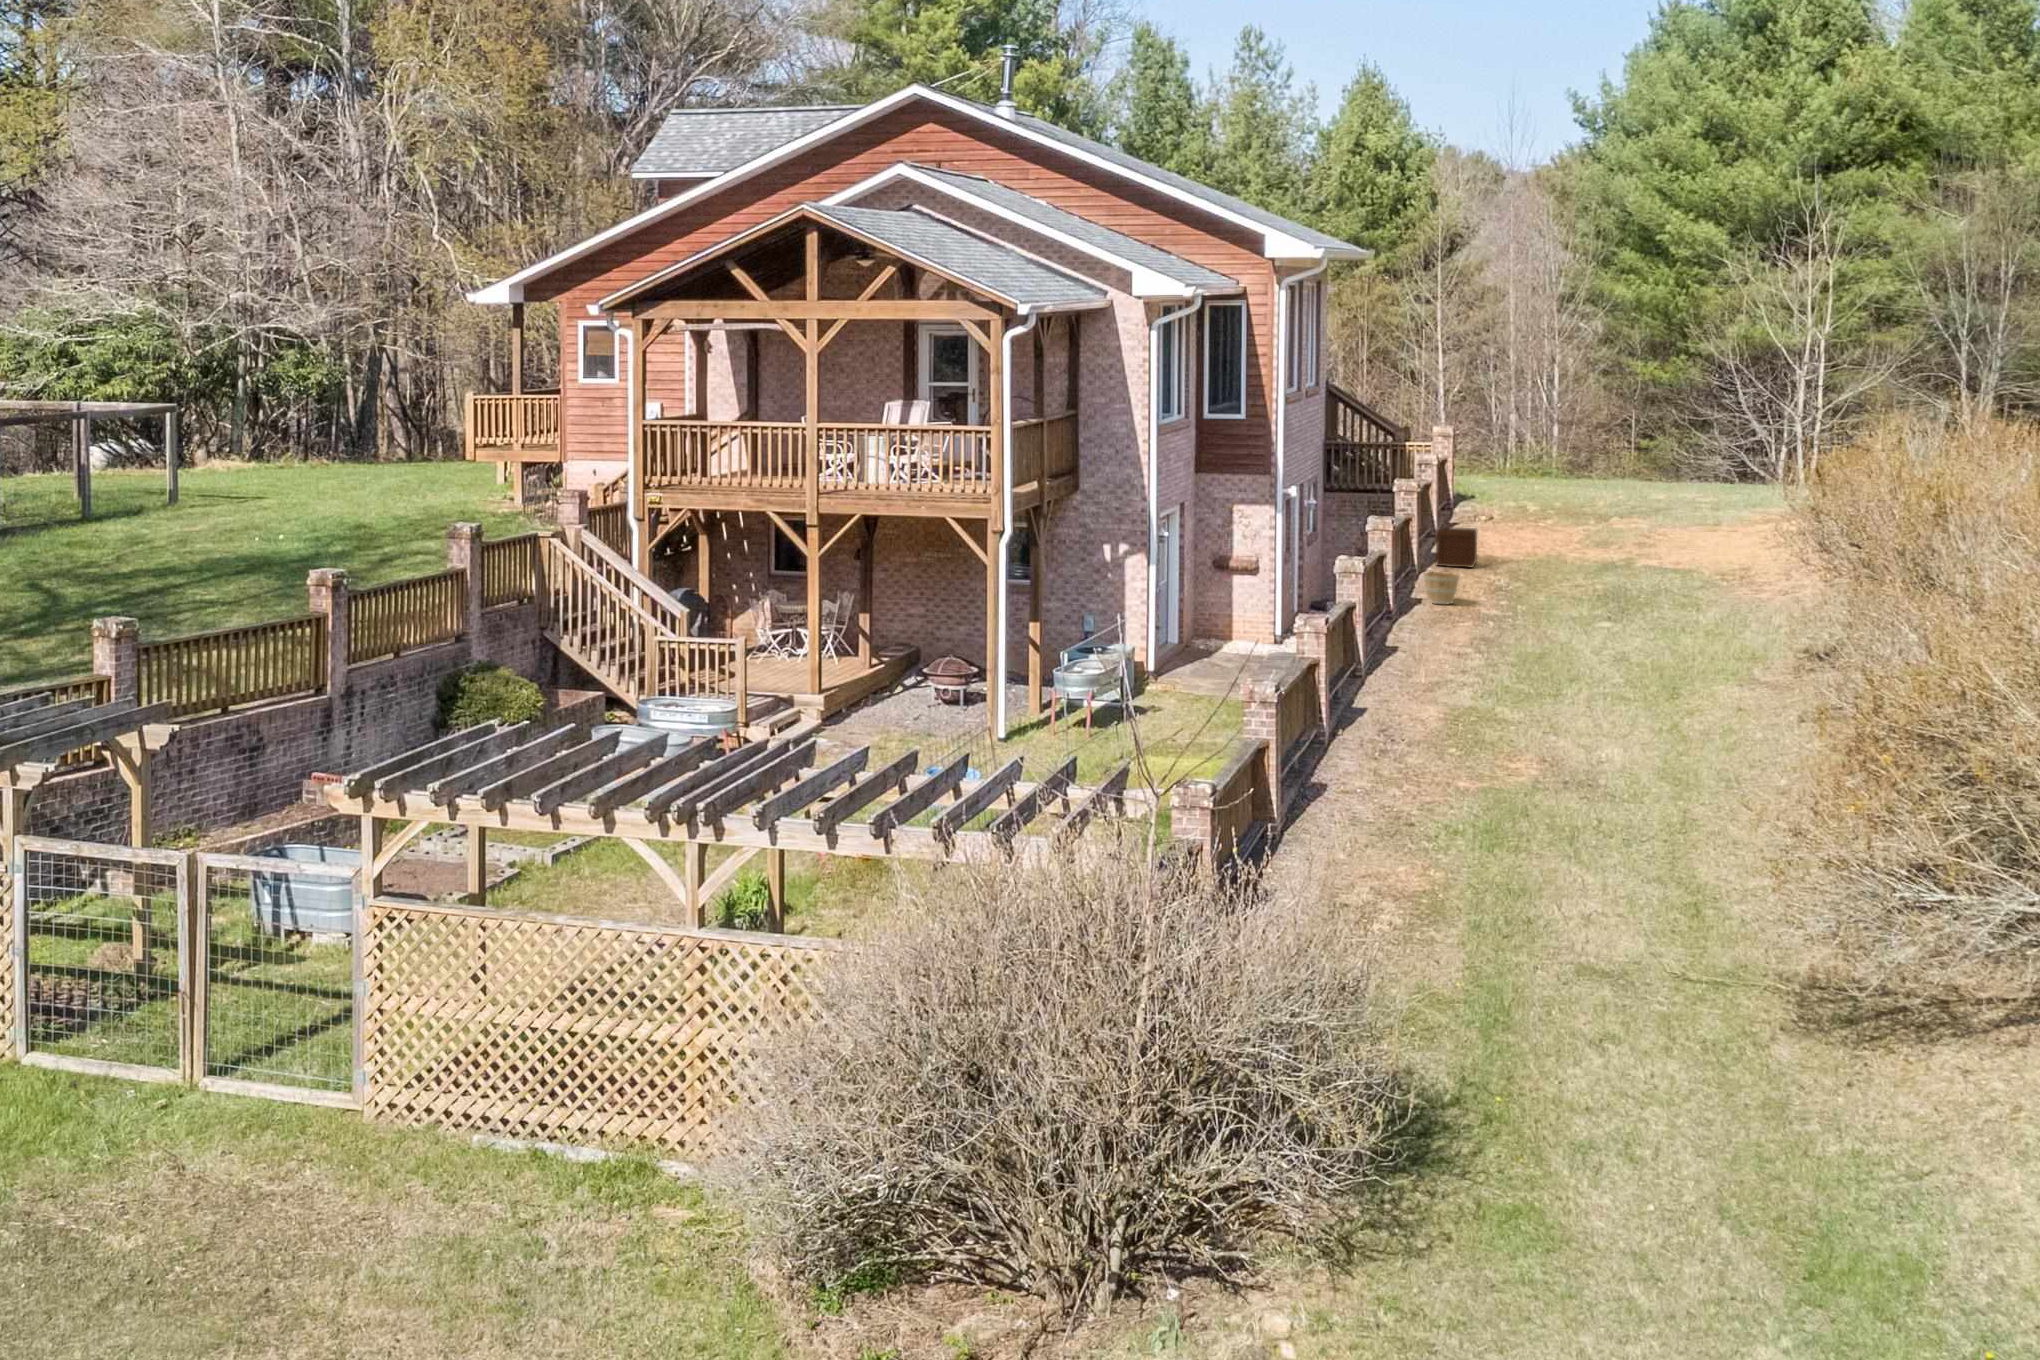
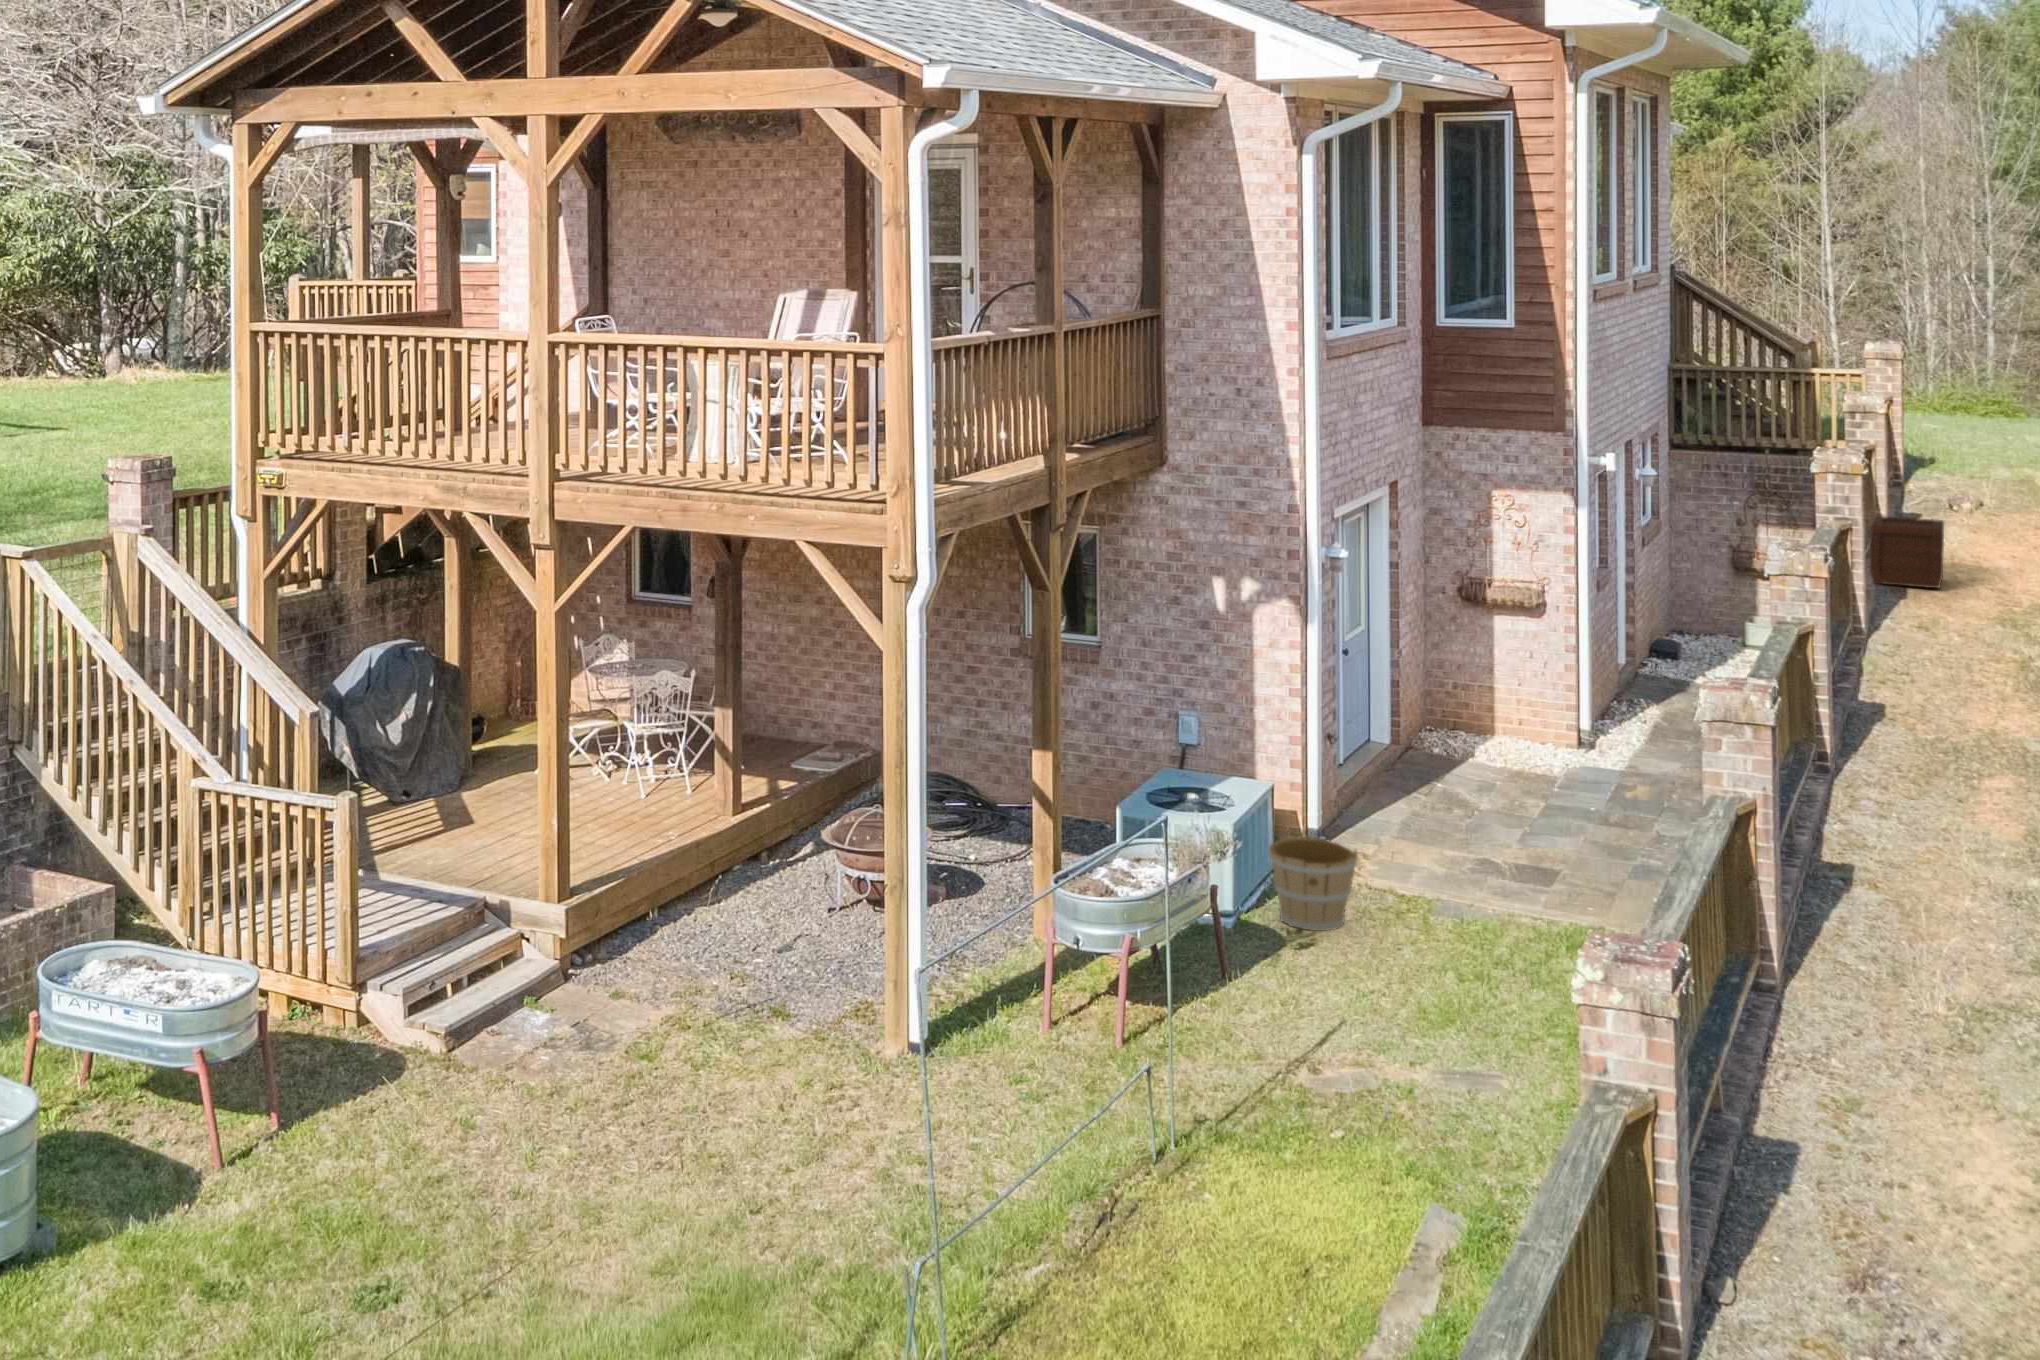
wooden bucket: present [1424,572,1459,604] -> present [1268,837,1358,931]

